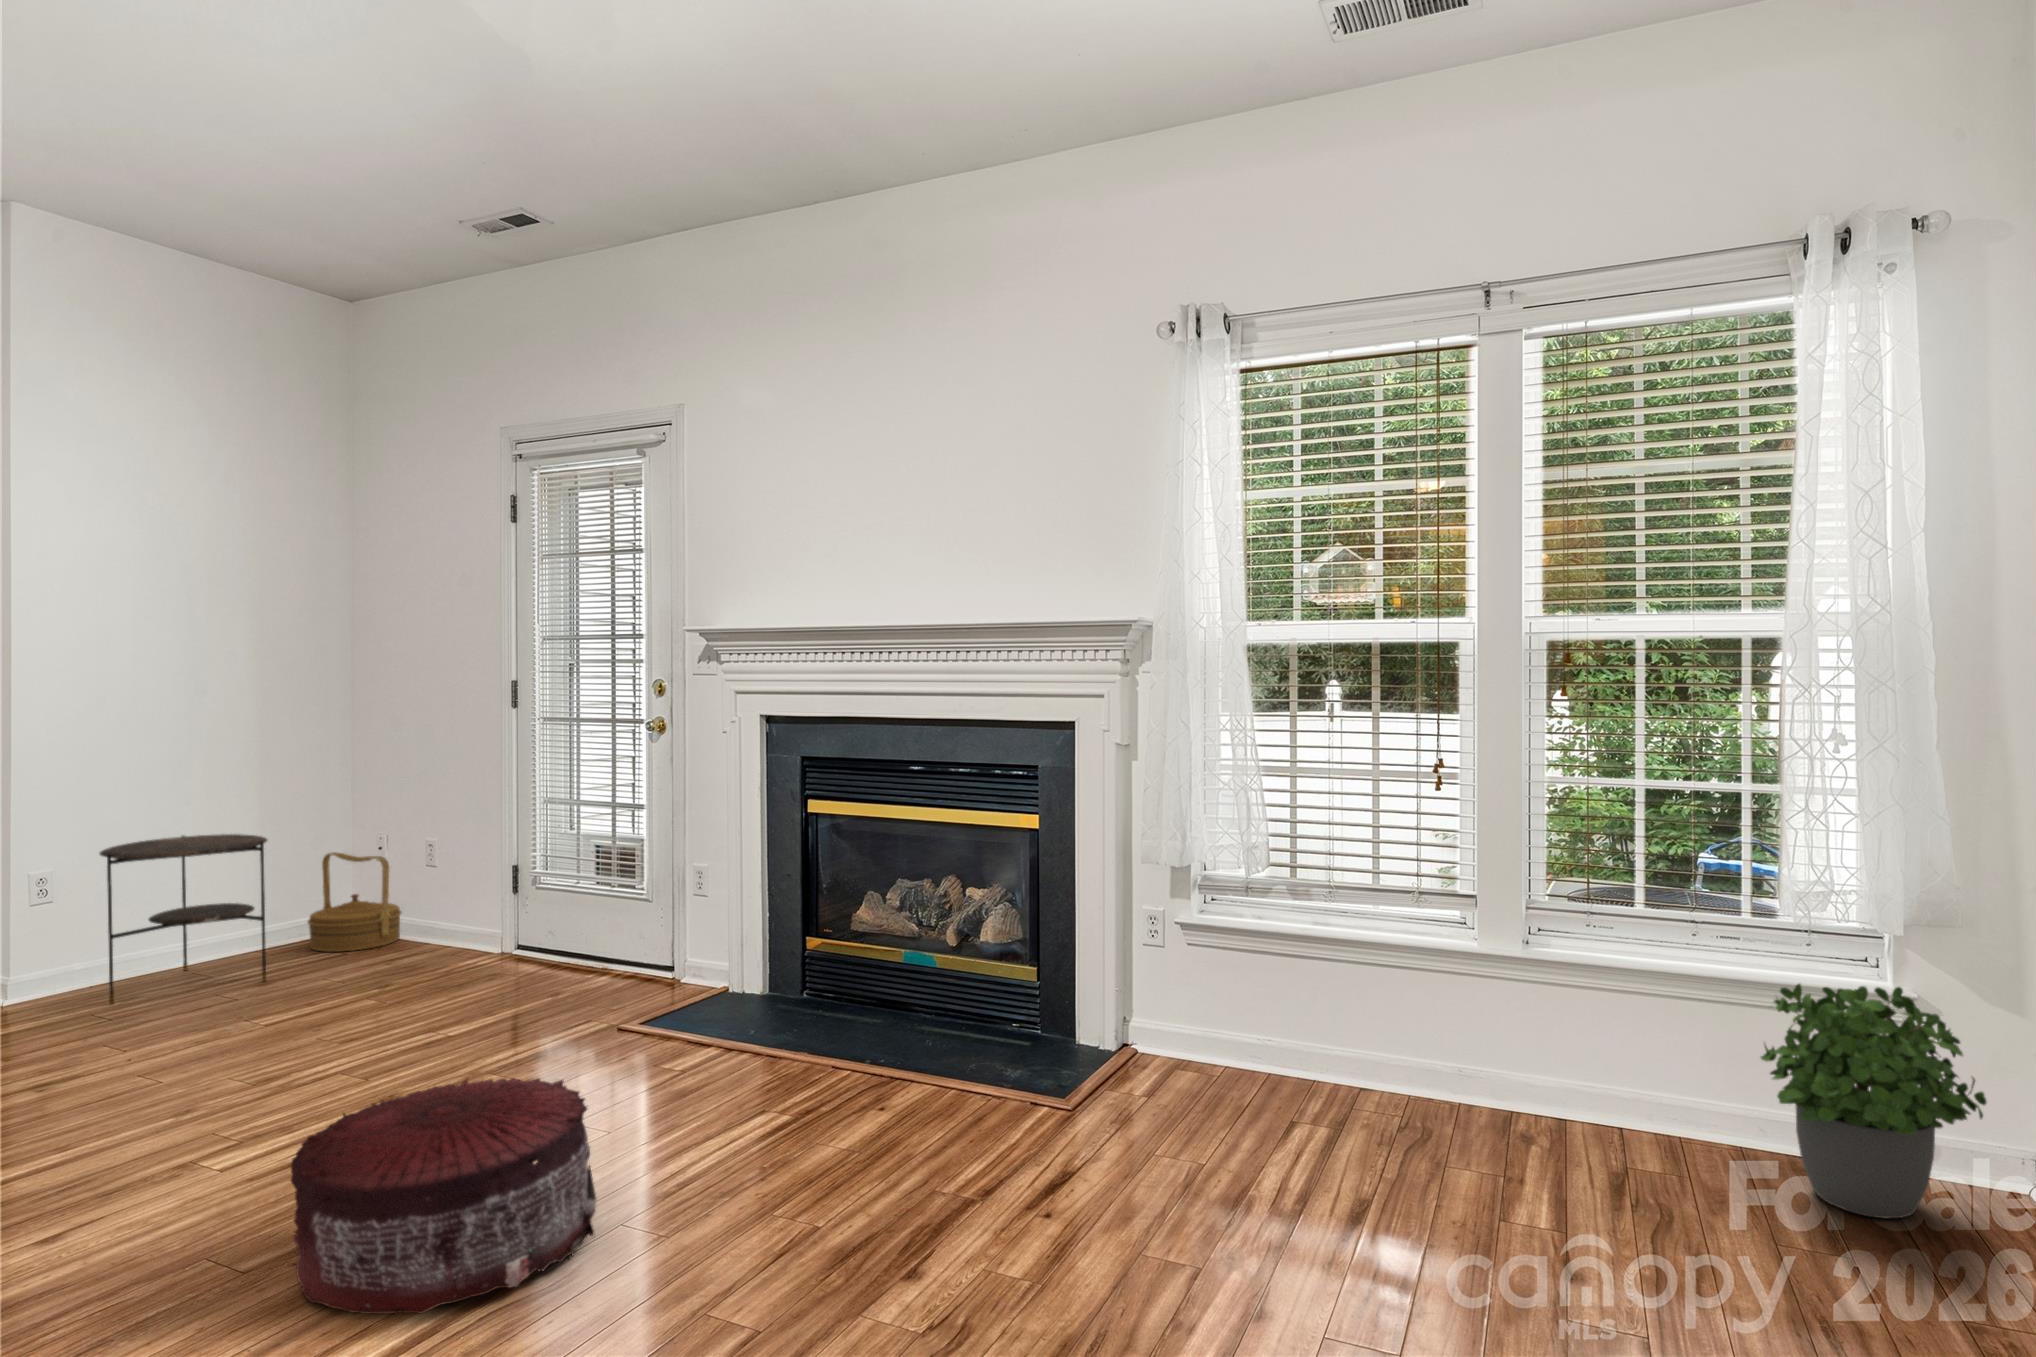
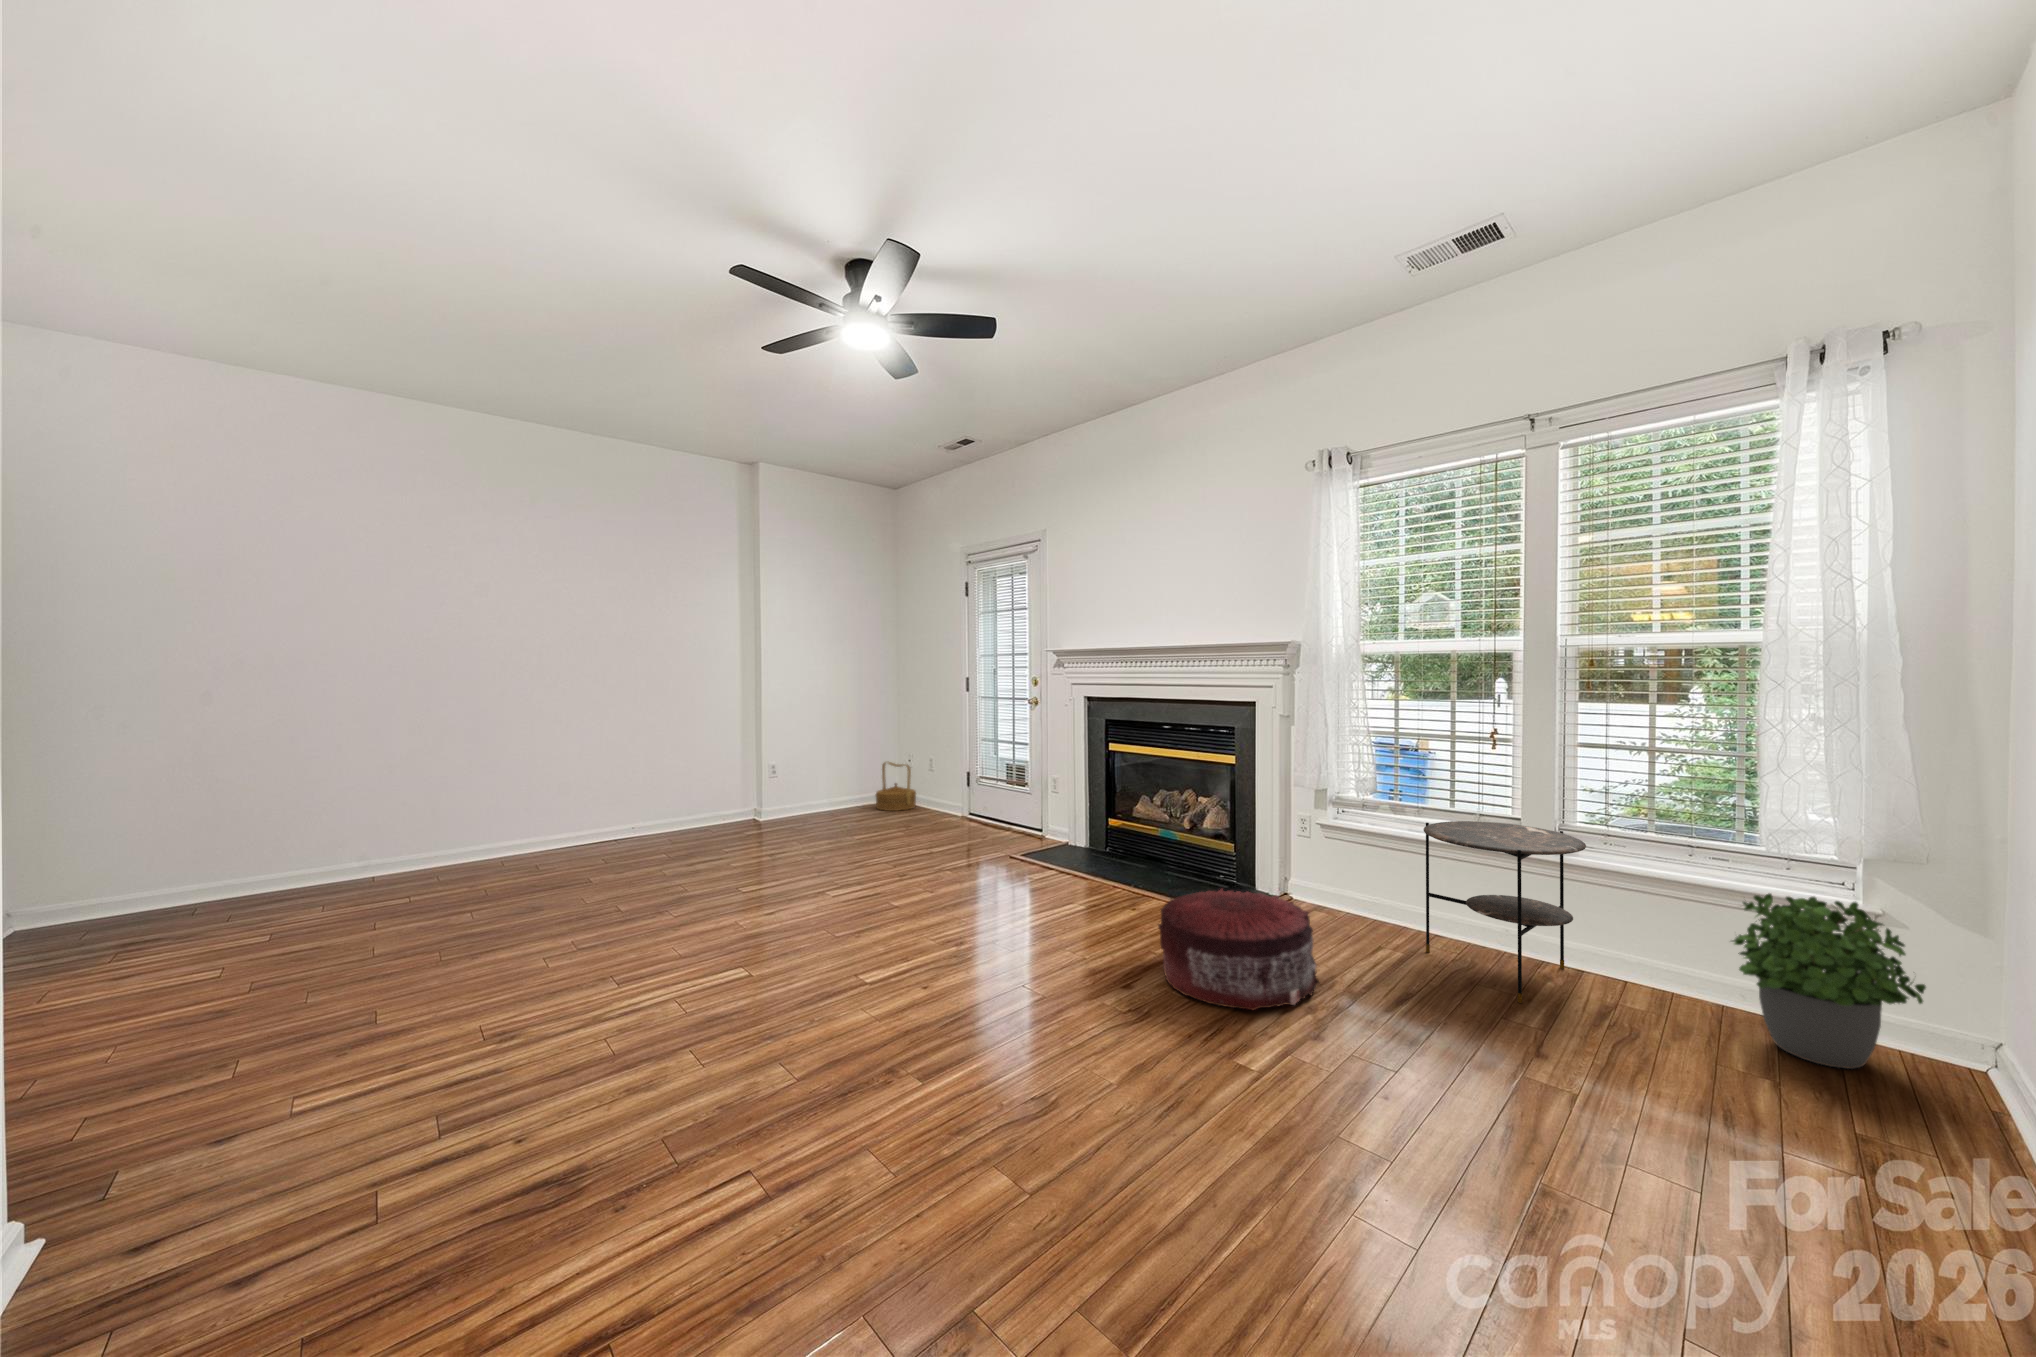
side table: present [100,834,267,1004] -> present [1424,821,1586,1003]
pouf: present [291,1078,596,1314] -> present [1158,889,1319,1010]

